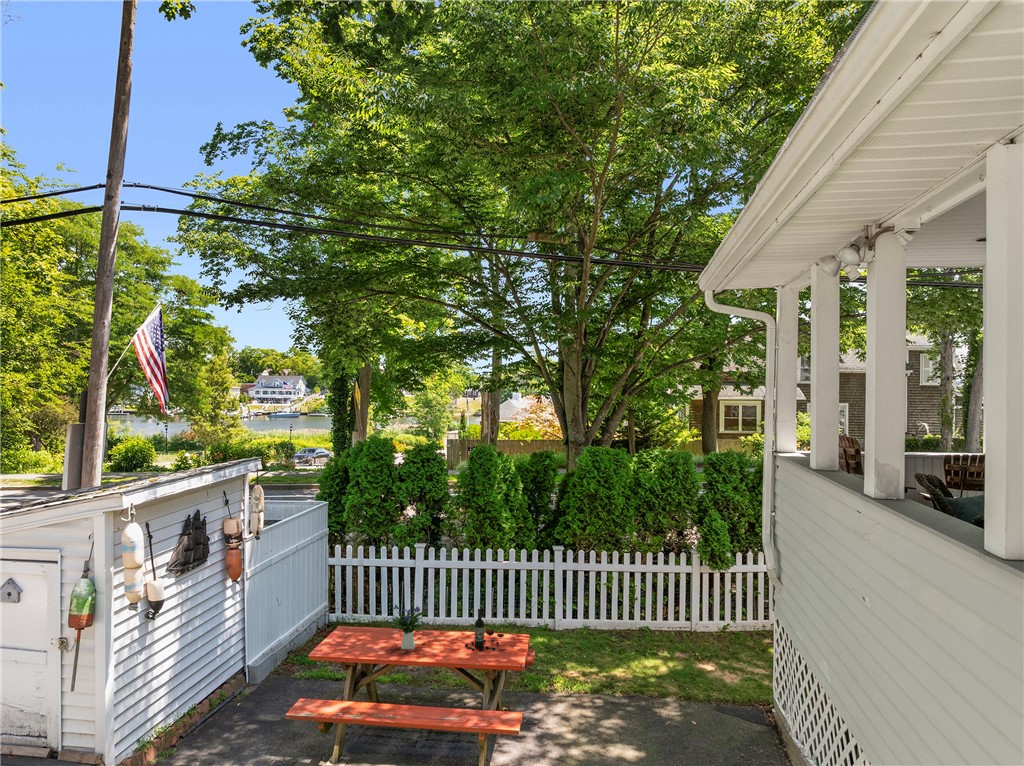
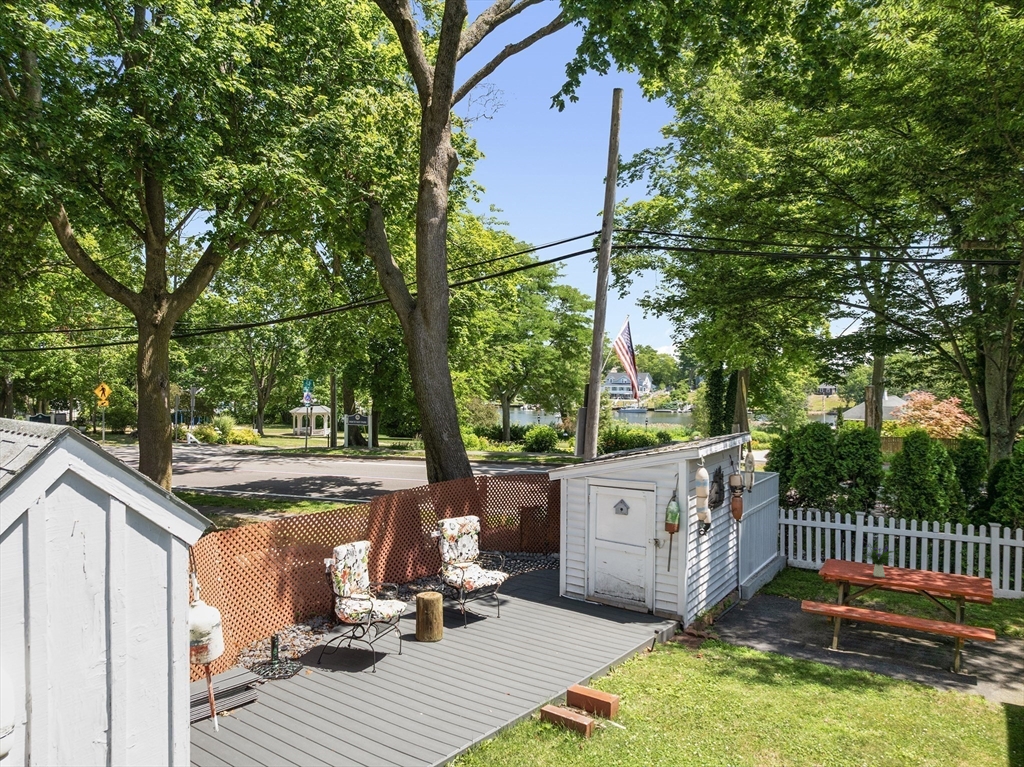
wine bottle: present [465,609,504,651] -> none [927,553,963,585]

